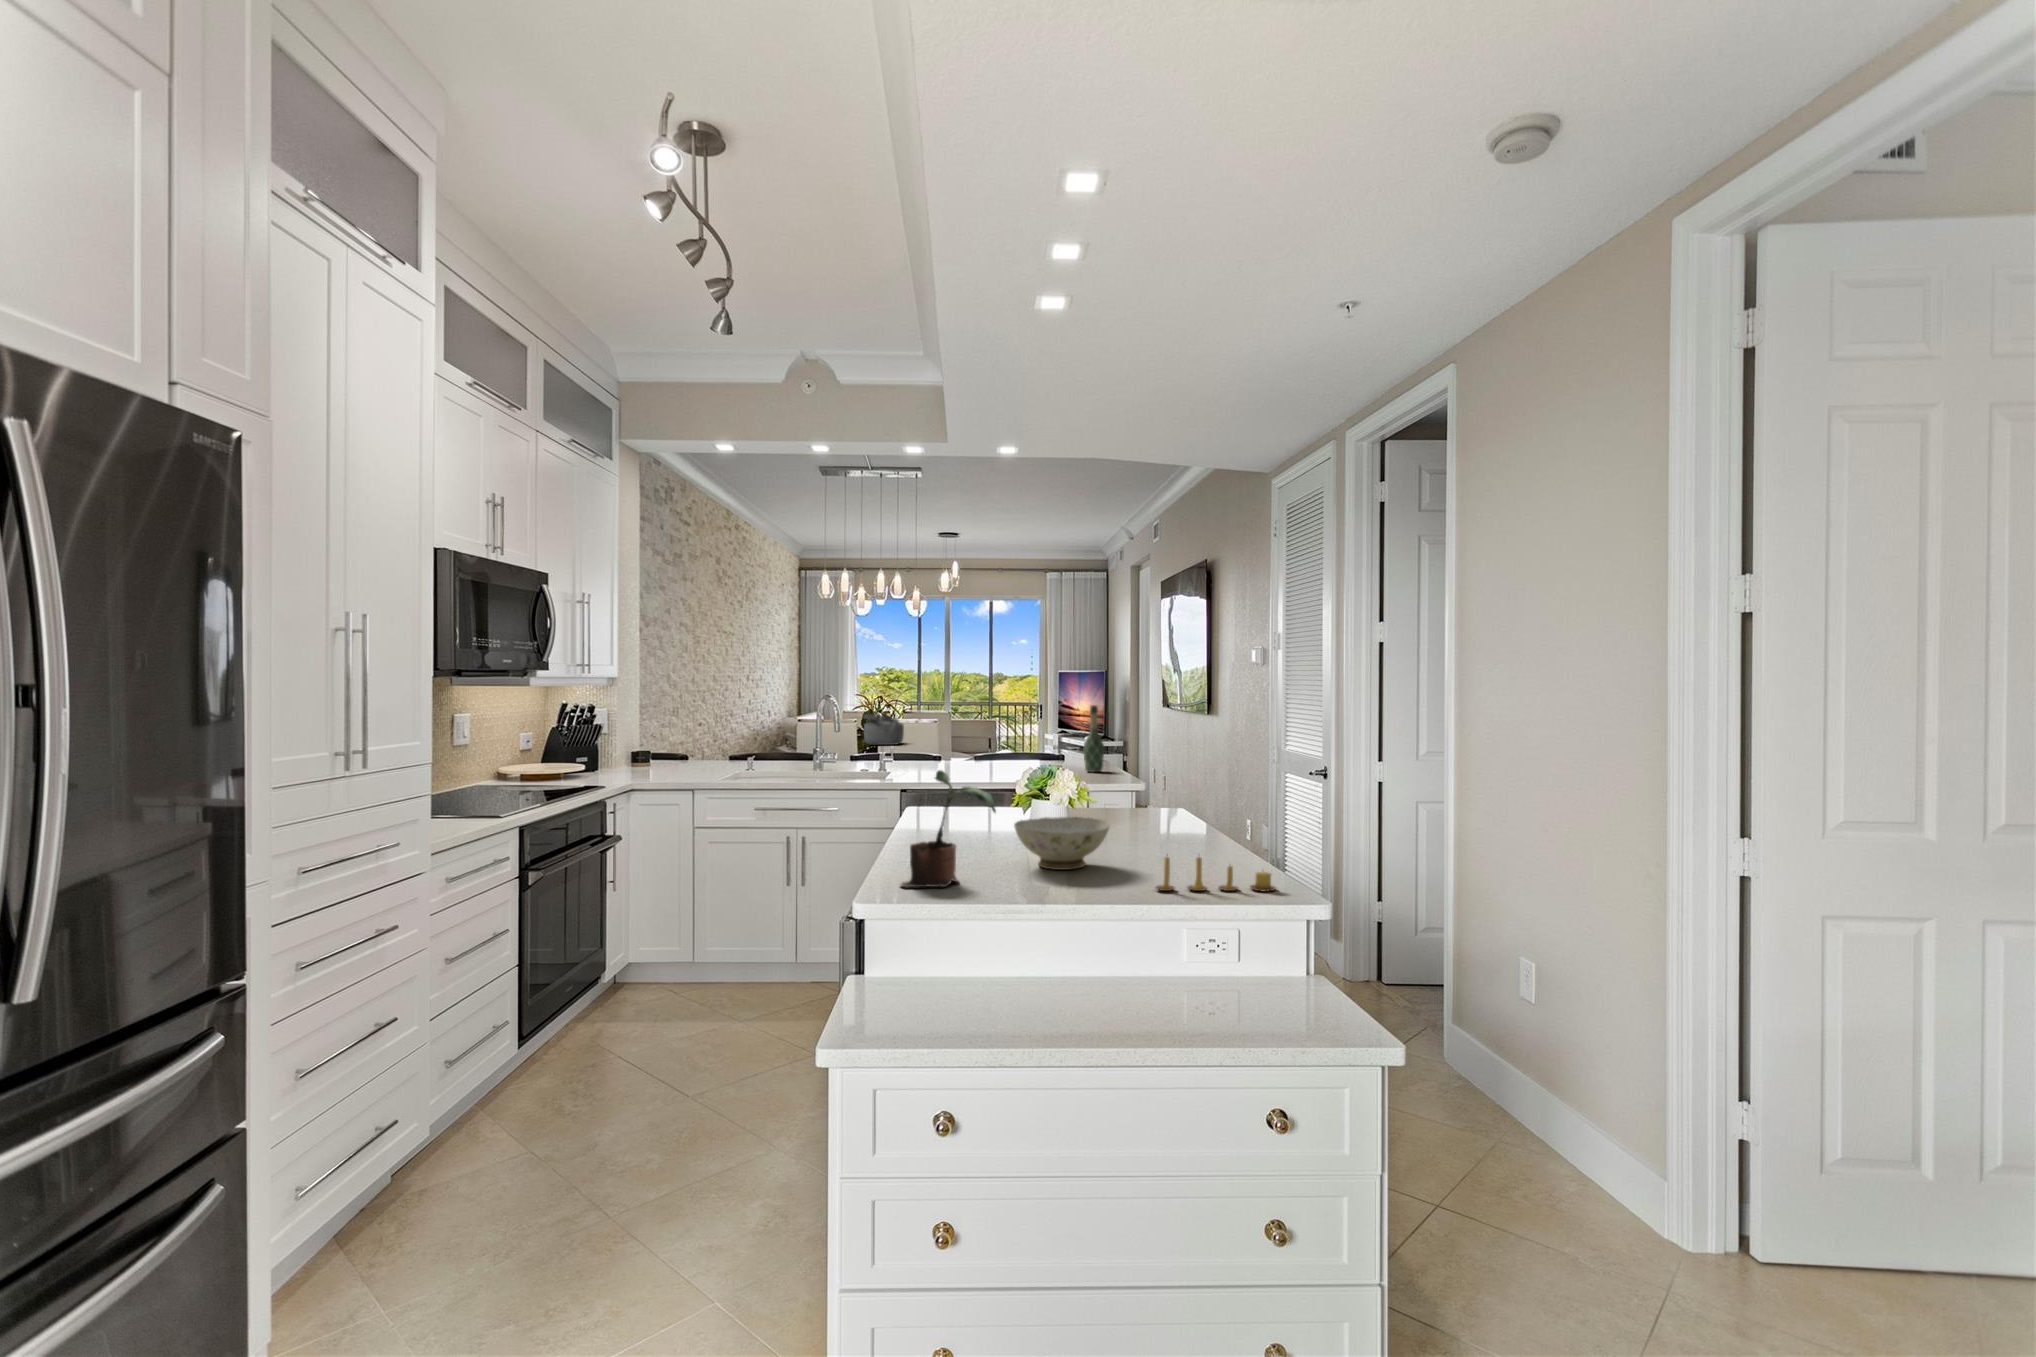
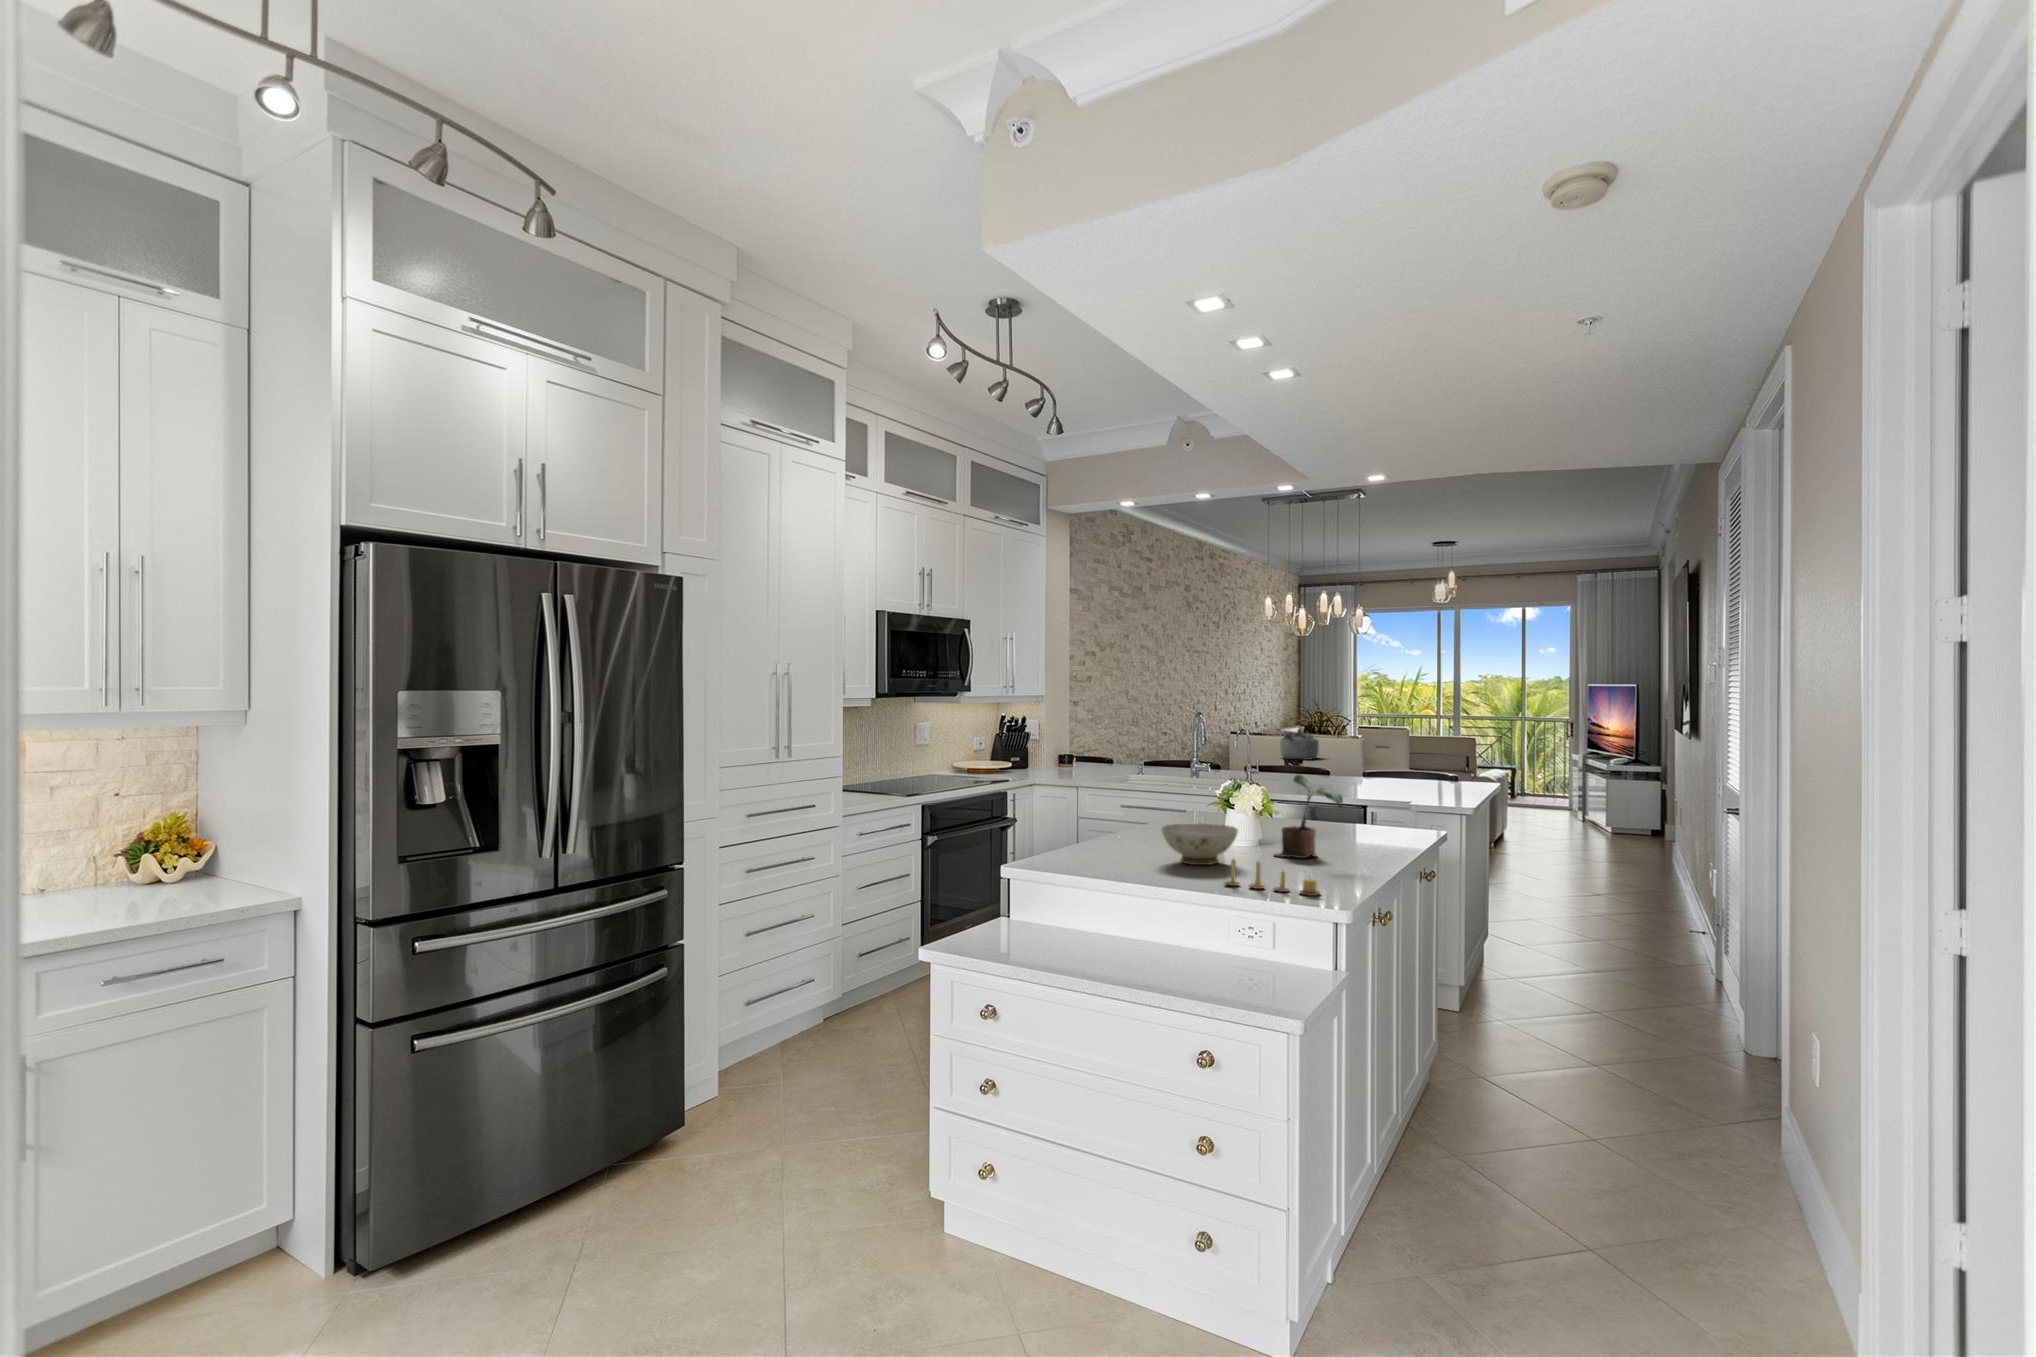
wine bottle: present [1083,705,1104,772] -> none [1422,730,1444,796]
potted plant: present [901,770,996,888] -> present [1275,775,1343,858]

